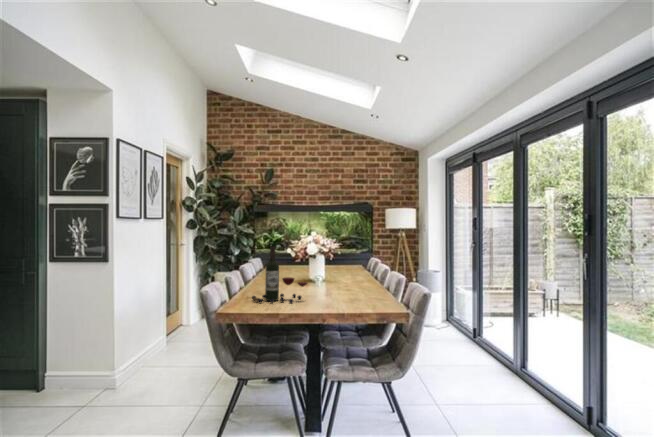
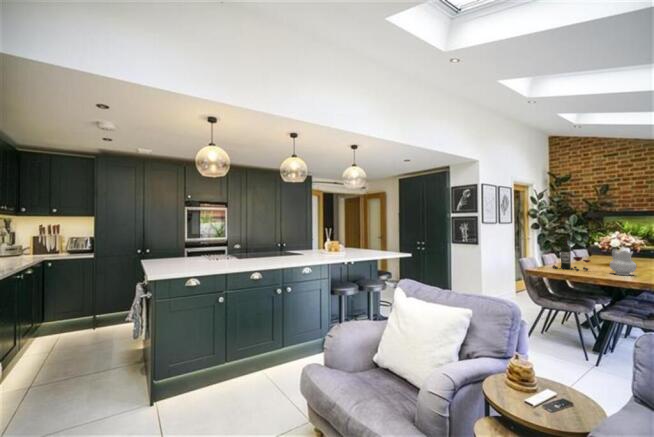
ceramic pitcher: none [332,261,362,303] -> present [610,249,637,275]

